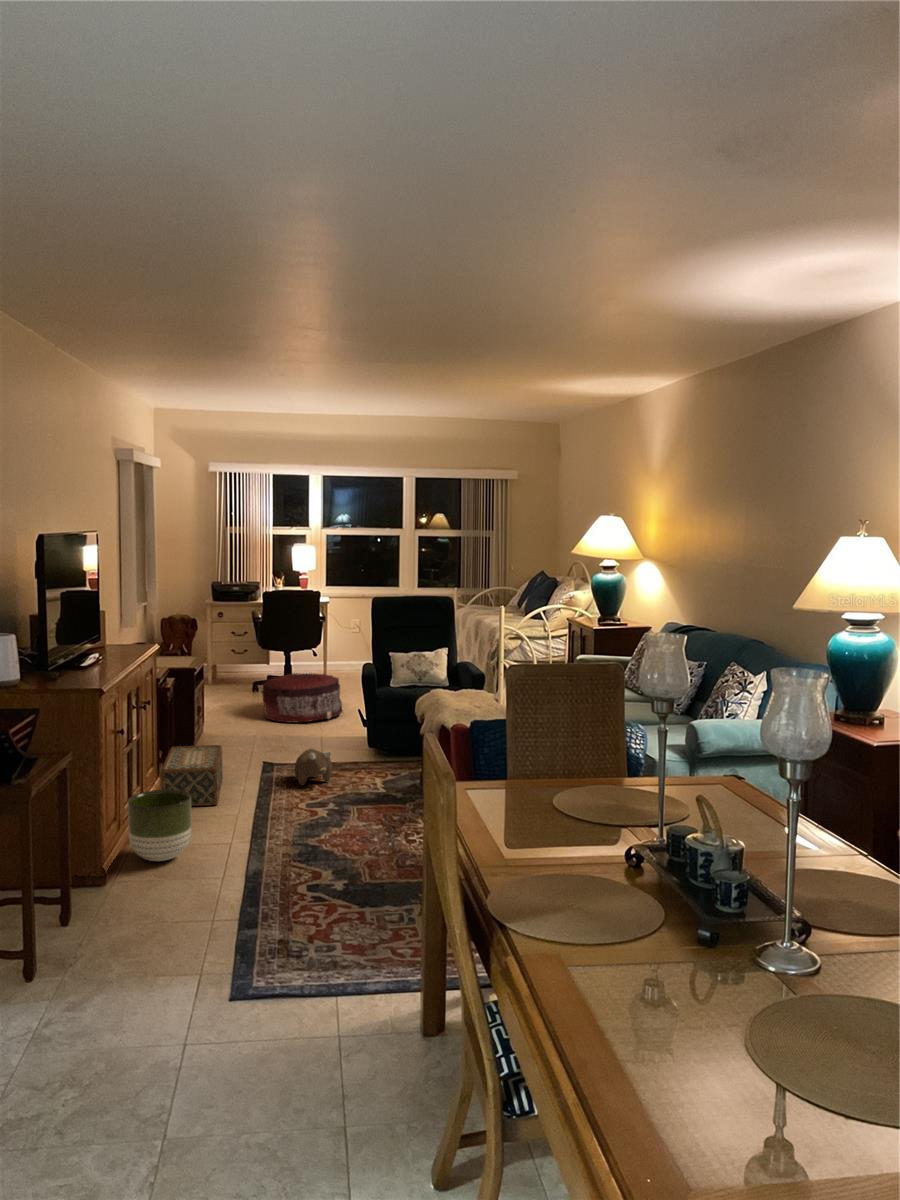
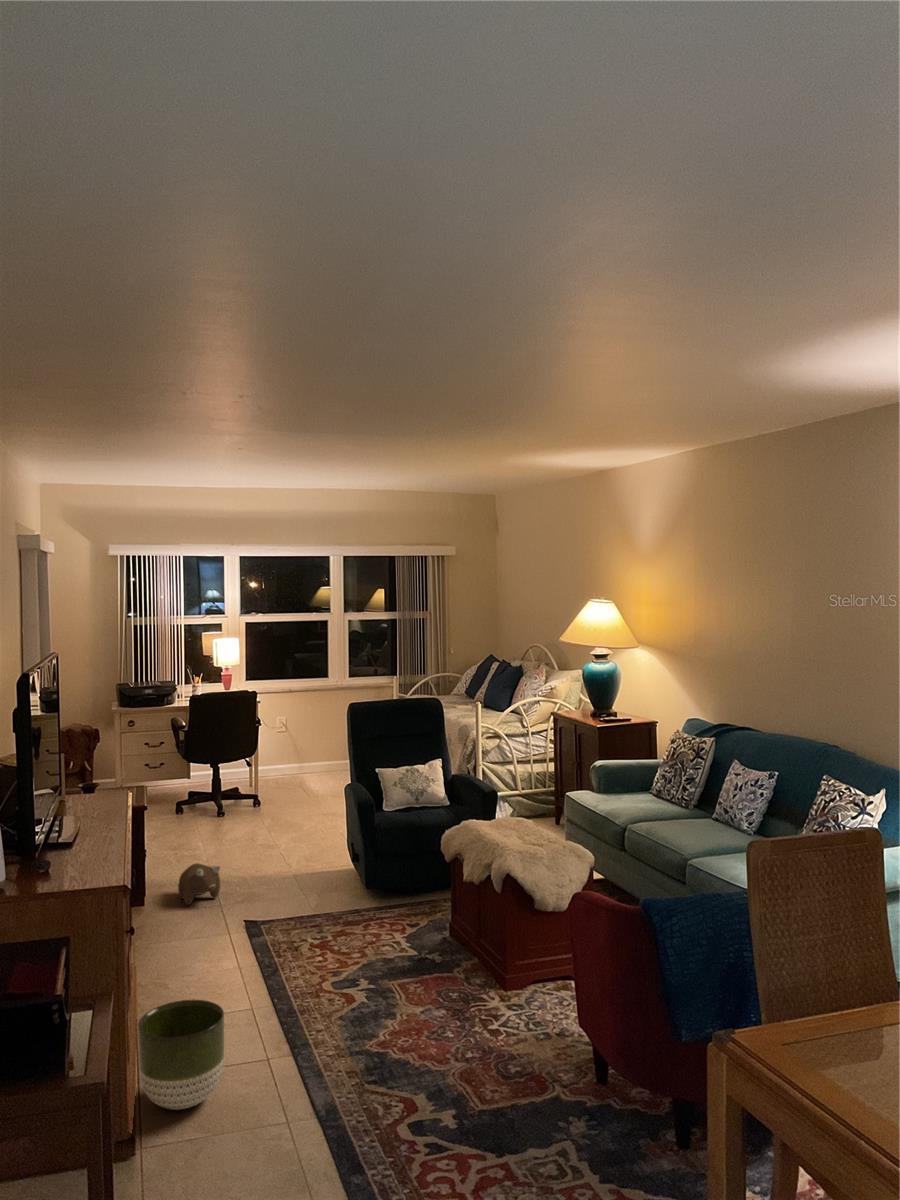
pouf: present [262,673,343,723] -> none [206,790,304,855]
woven basket: present [160,745,223,806] -> none [137,908,218,1009]
plush toy: present [295,749,332,785] -> present [178,863,220,905]

